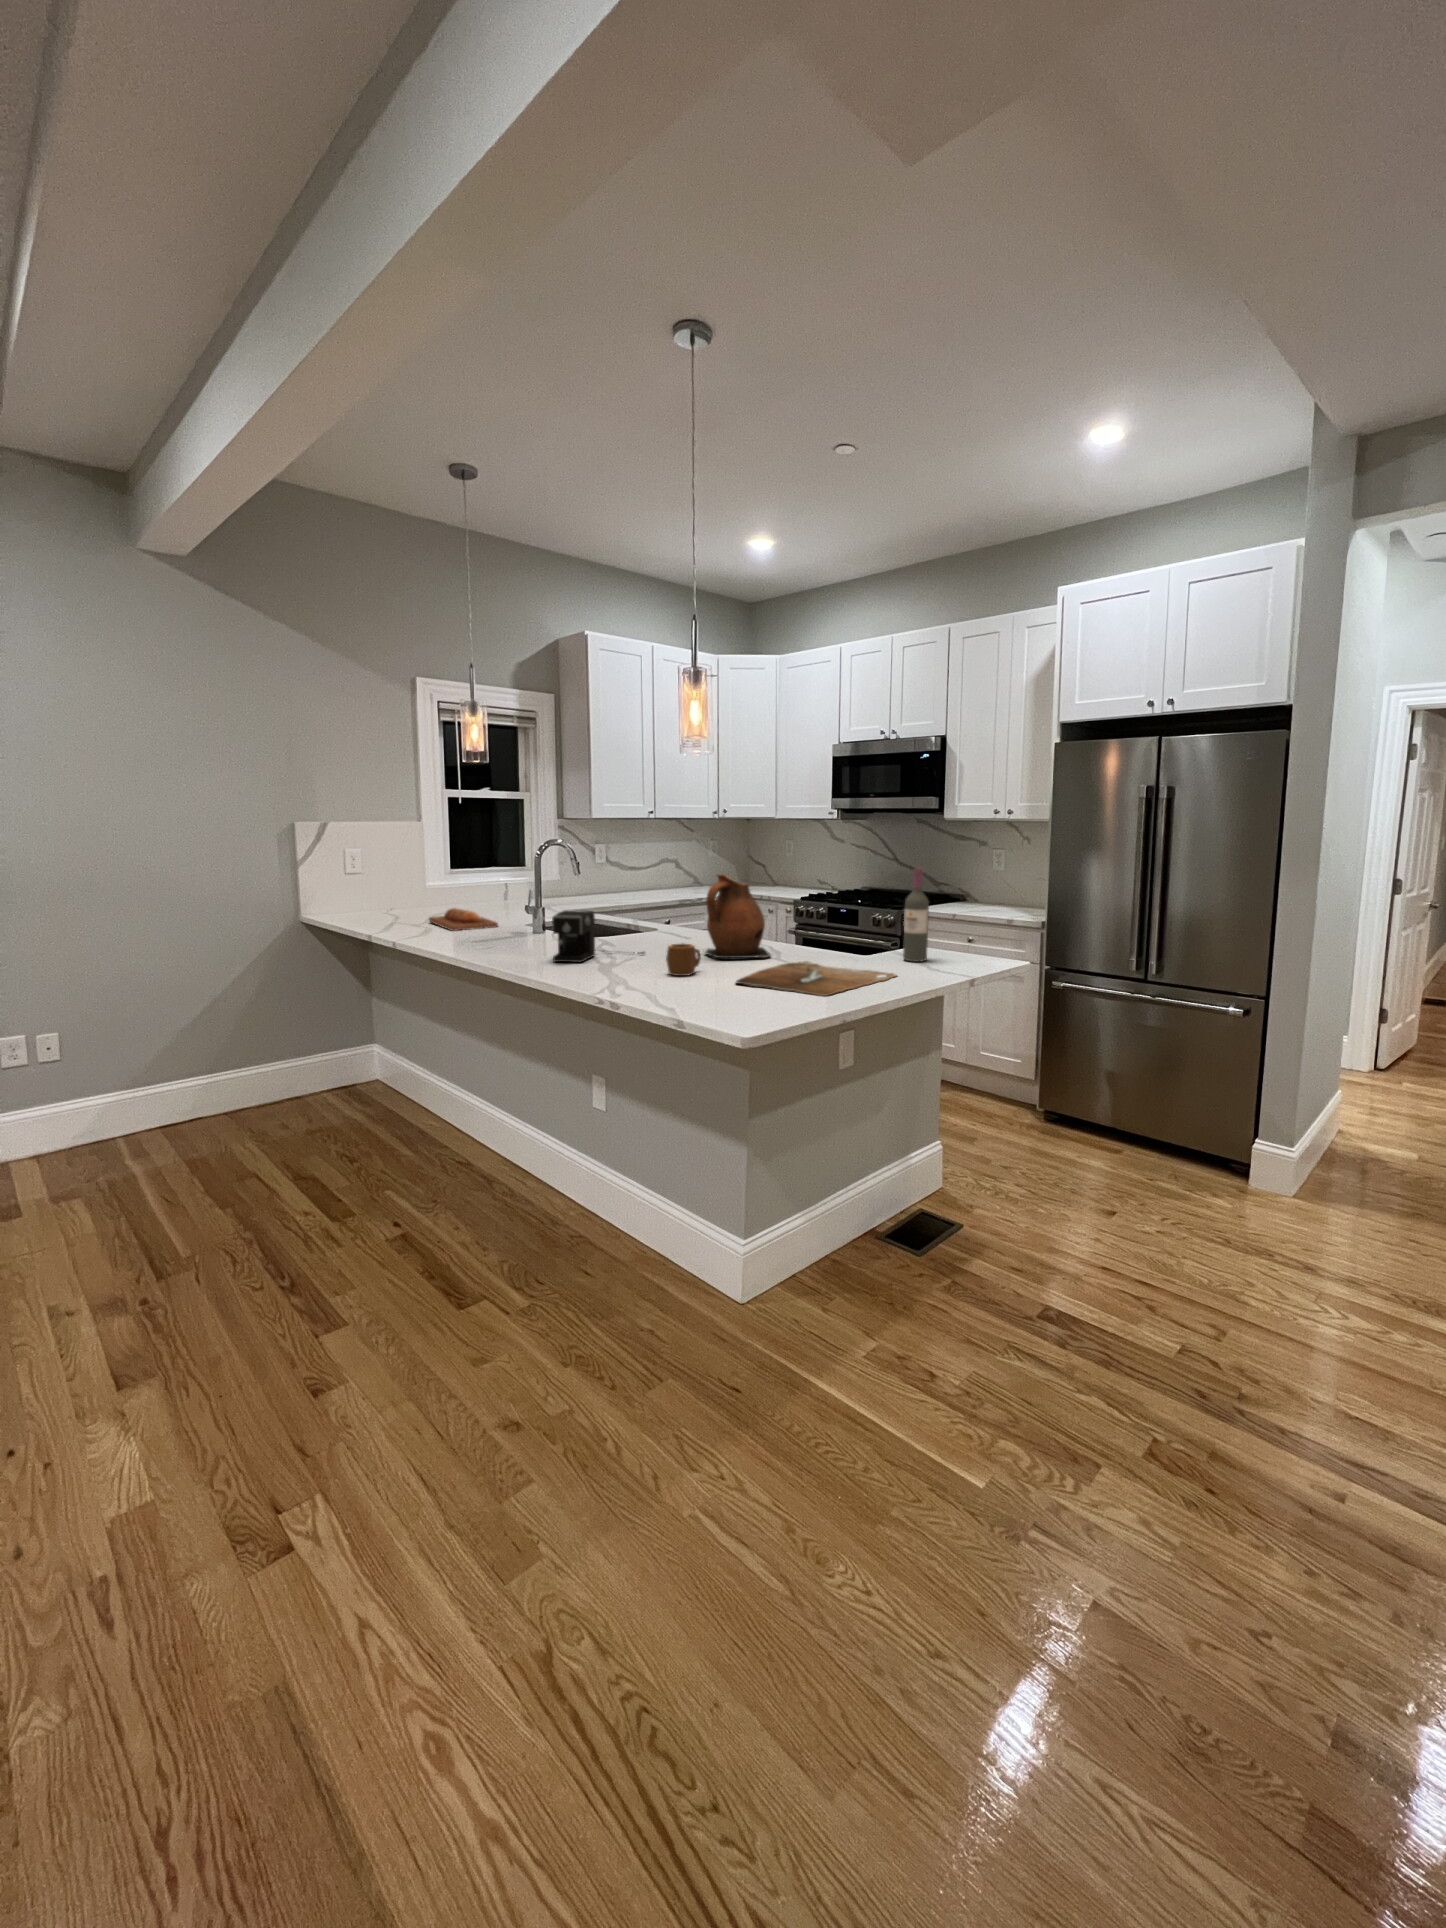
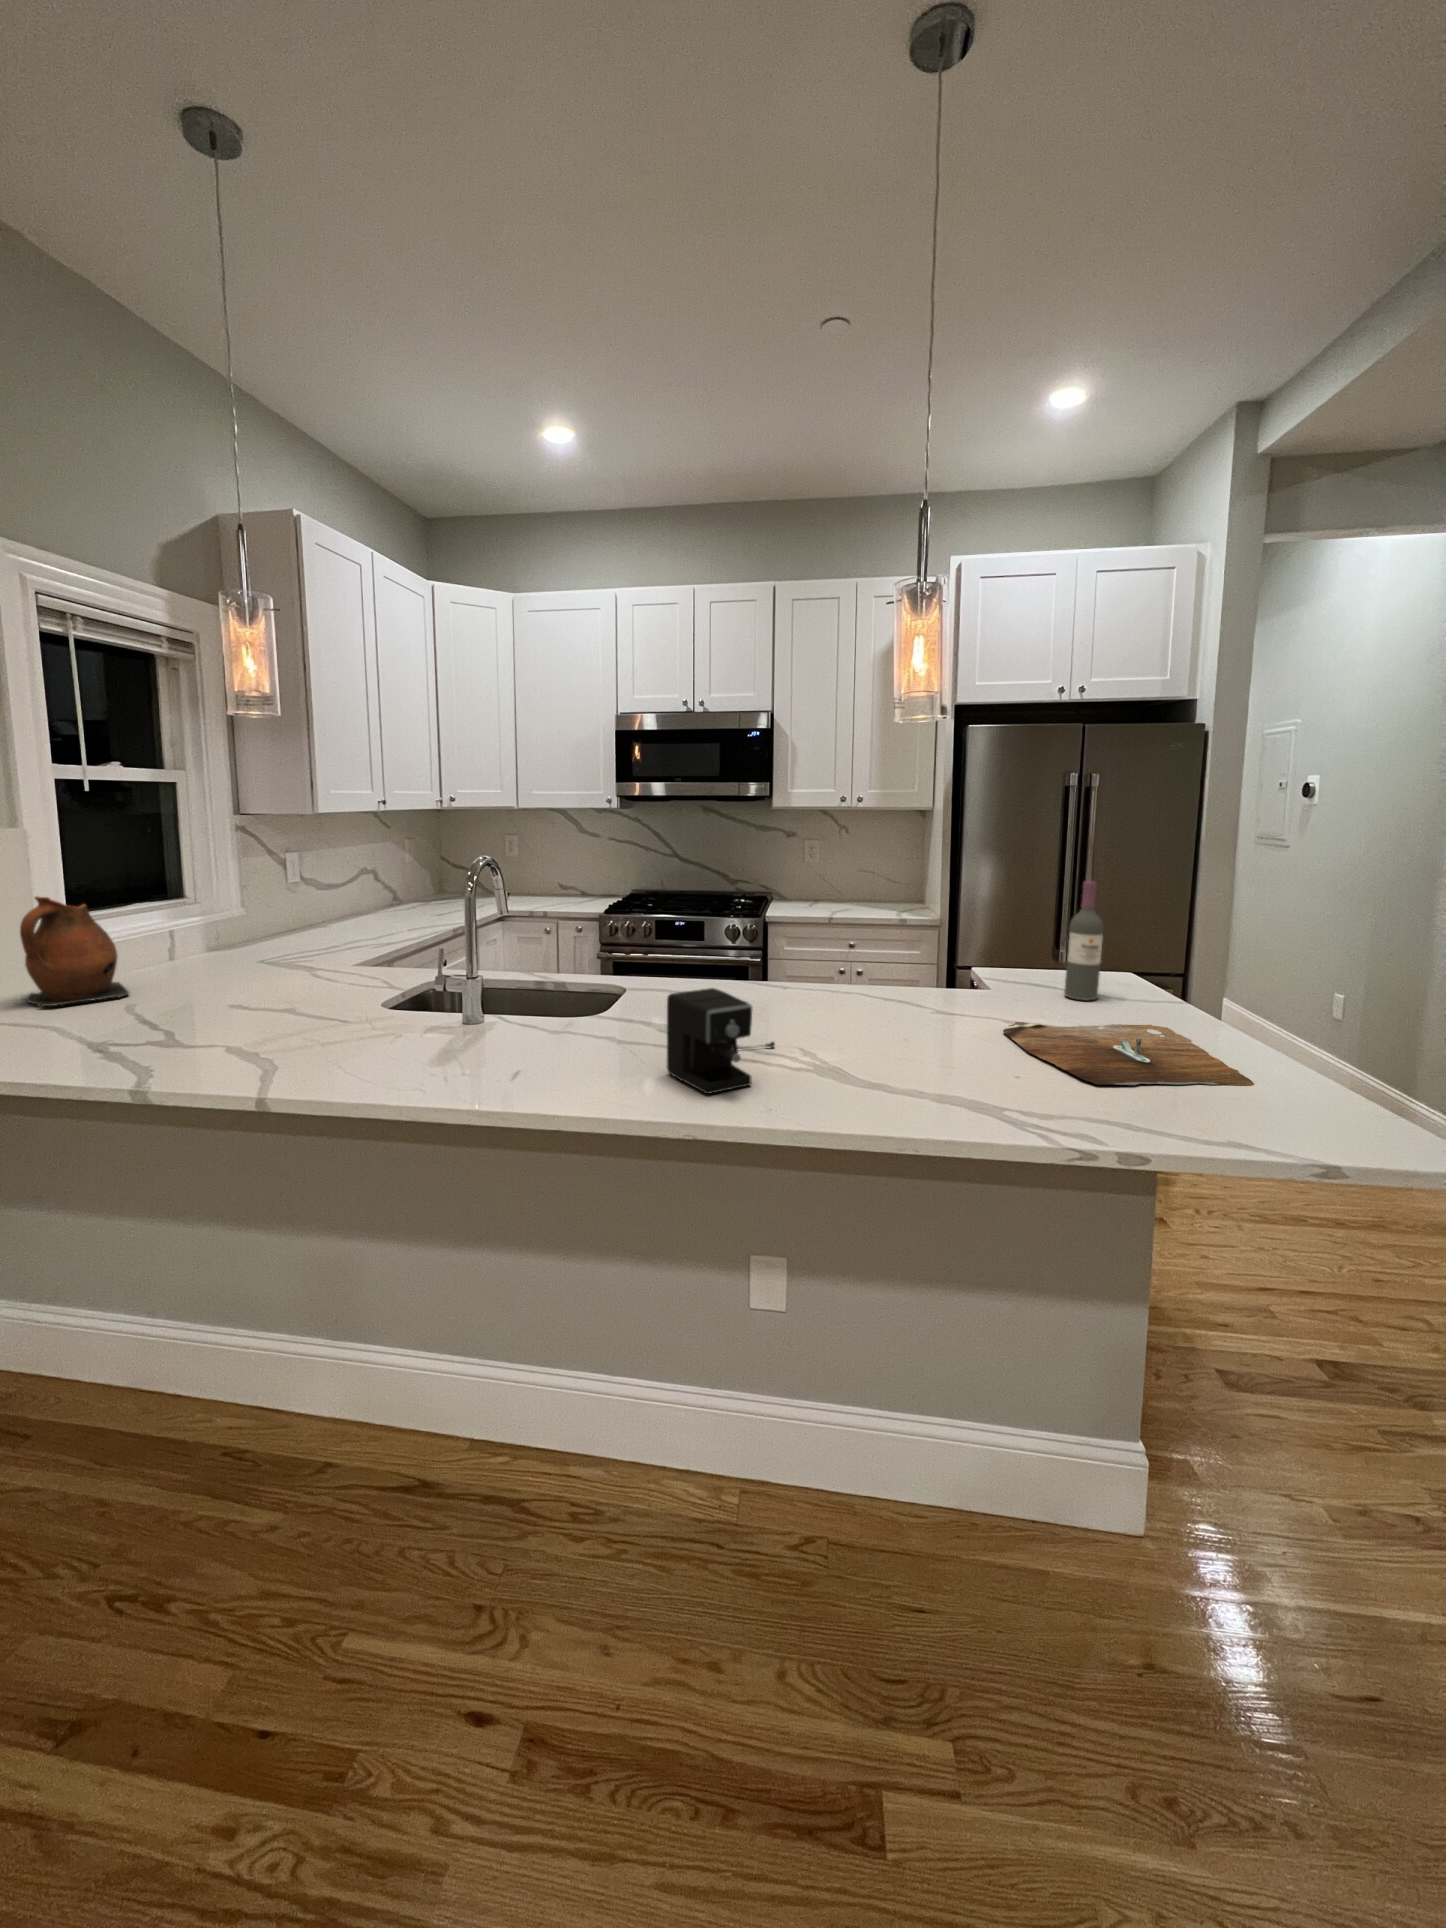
ceramic pitcher: present [706,874,770,958] -> present [20,896,129,1007]
bread loaf: present [429,908,498,931] -> none [143,997,326,1047]
mug: present [666,943,701,976] -> none [936,1028,989,1086]

